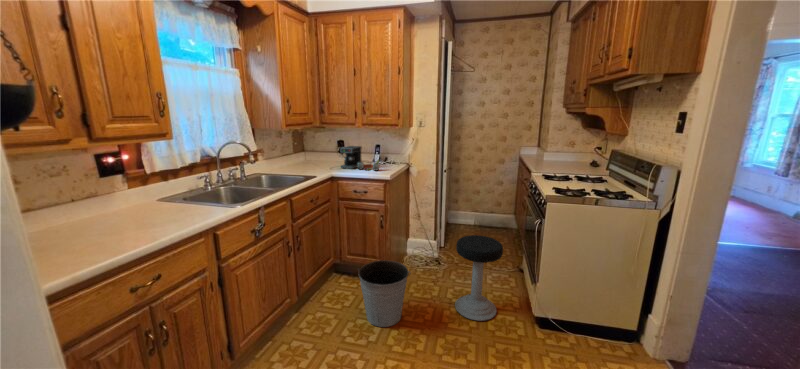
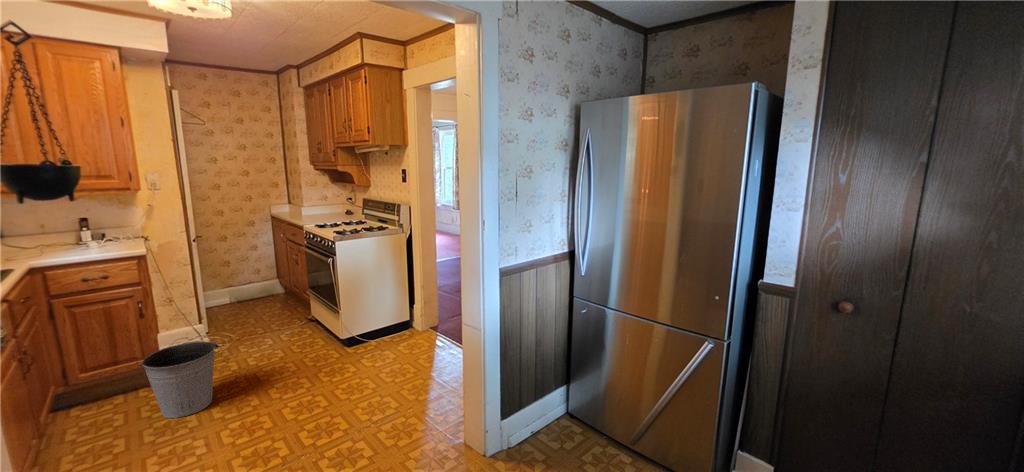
coffee maker: present [340,146,380,171] -> none [23,222,111,257]
stool: present [455,235,503,321] -> none [256,288,309,368]

